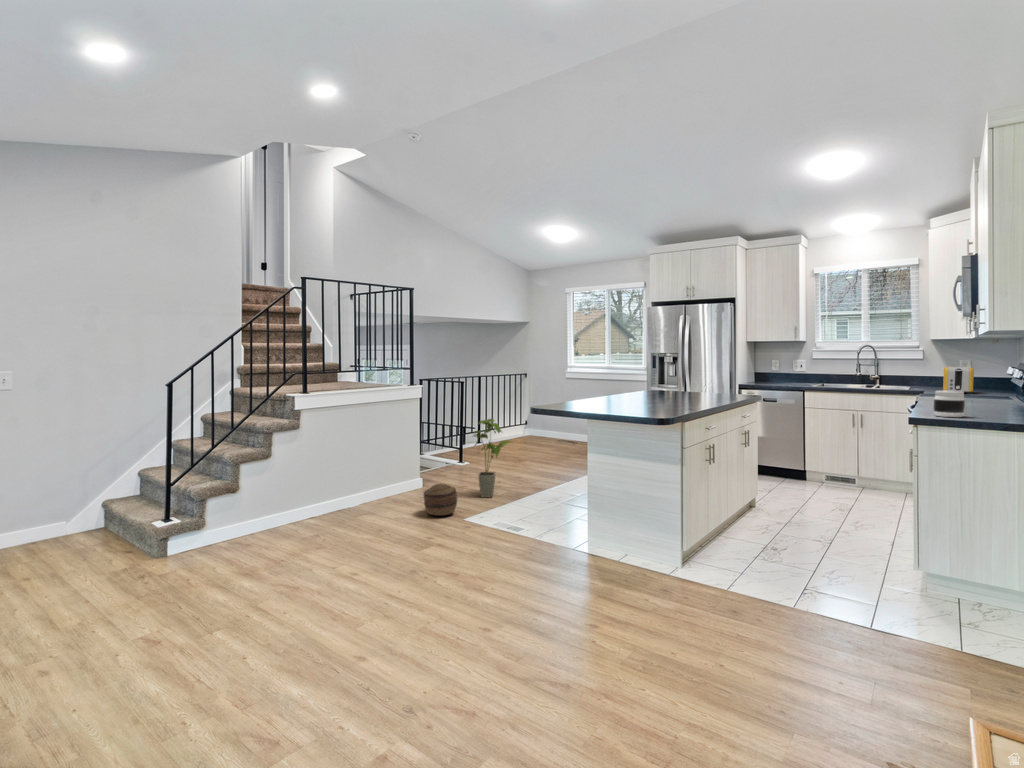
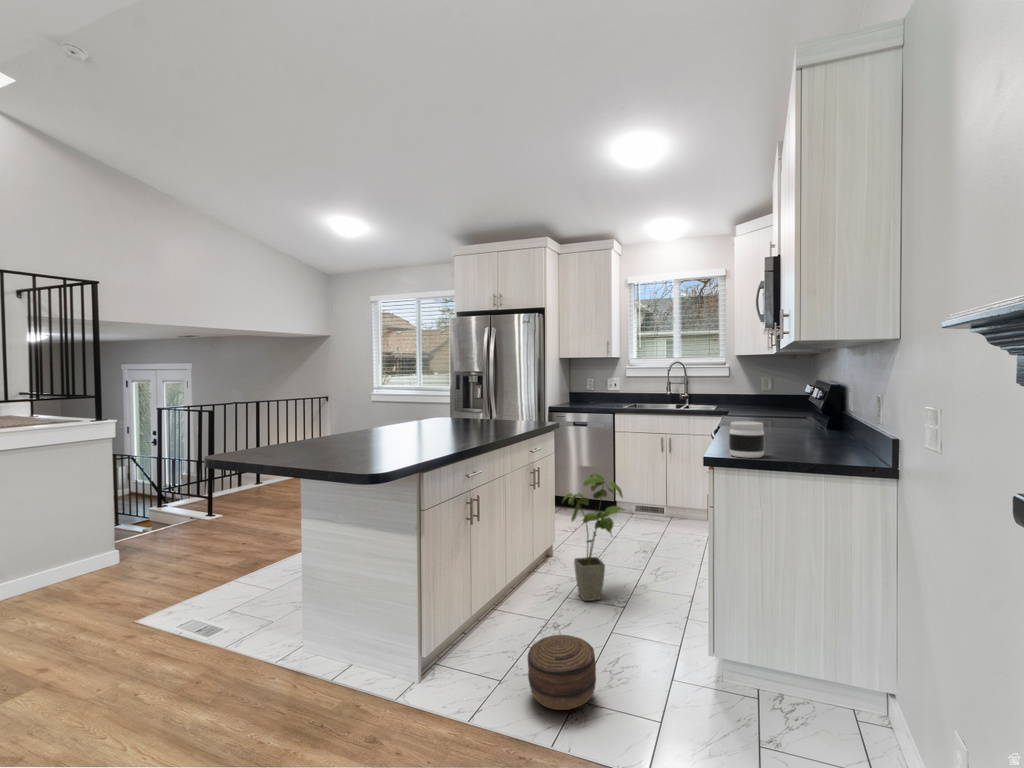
toaster: present [943,367,974,394] -> none [749,384,778,415]
house plant: present [474,419,510,497] -> present [563,474,623,601]
basket: present [424,484,457,516] -> present [528,635,596,710]

